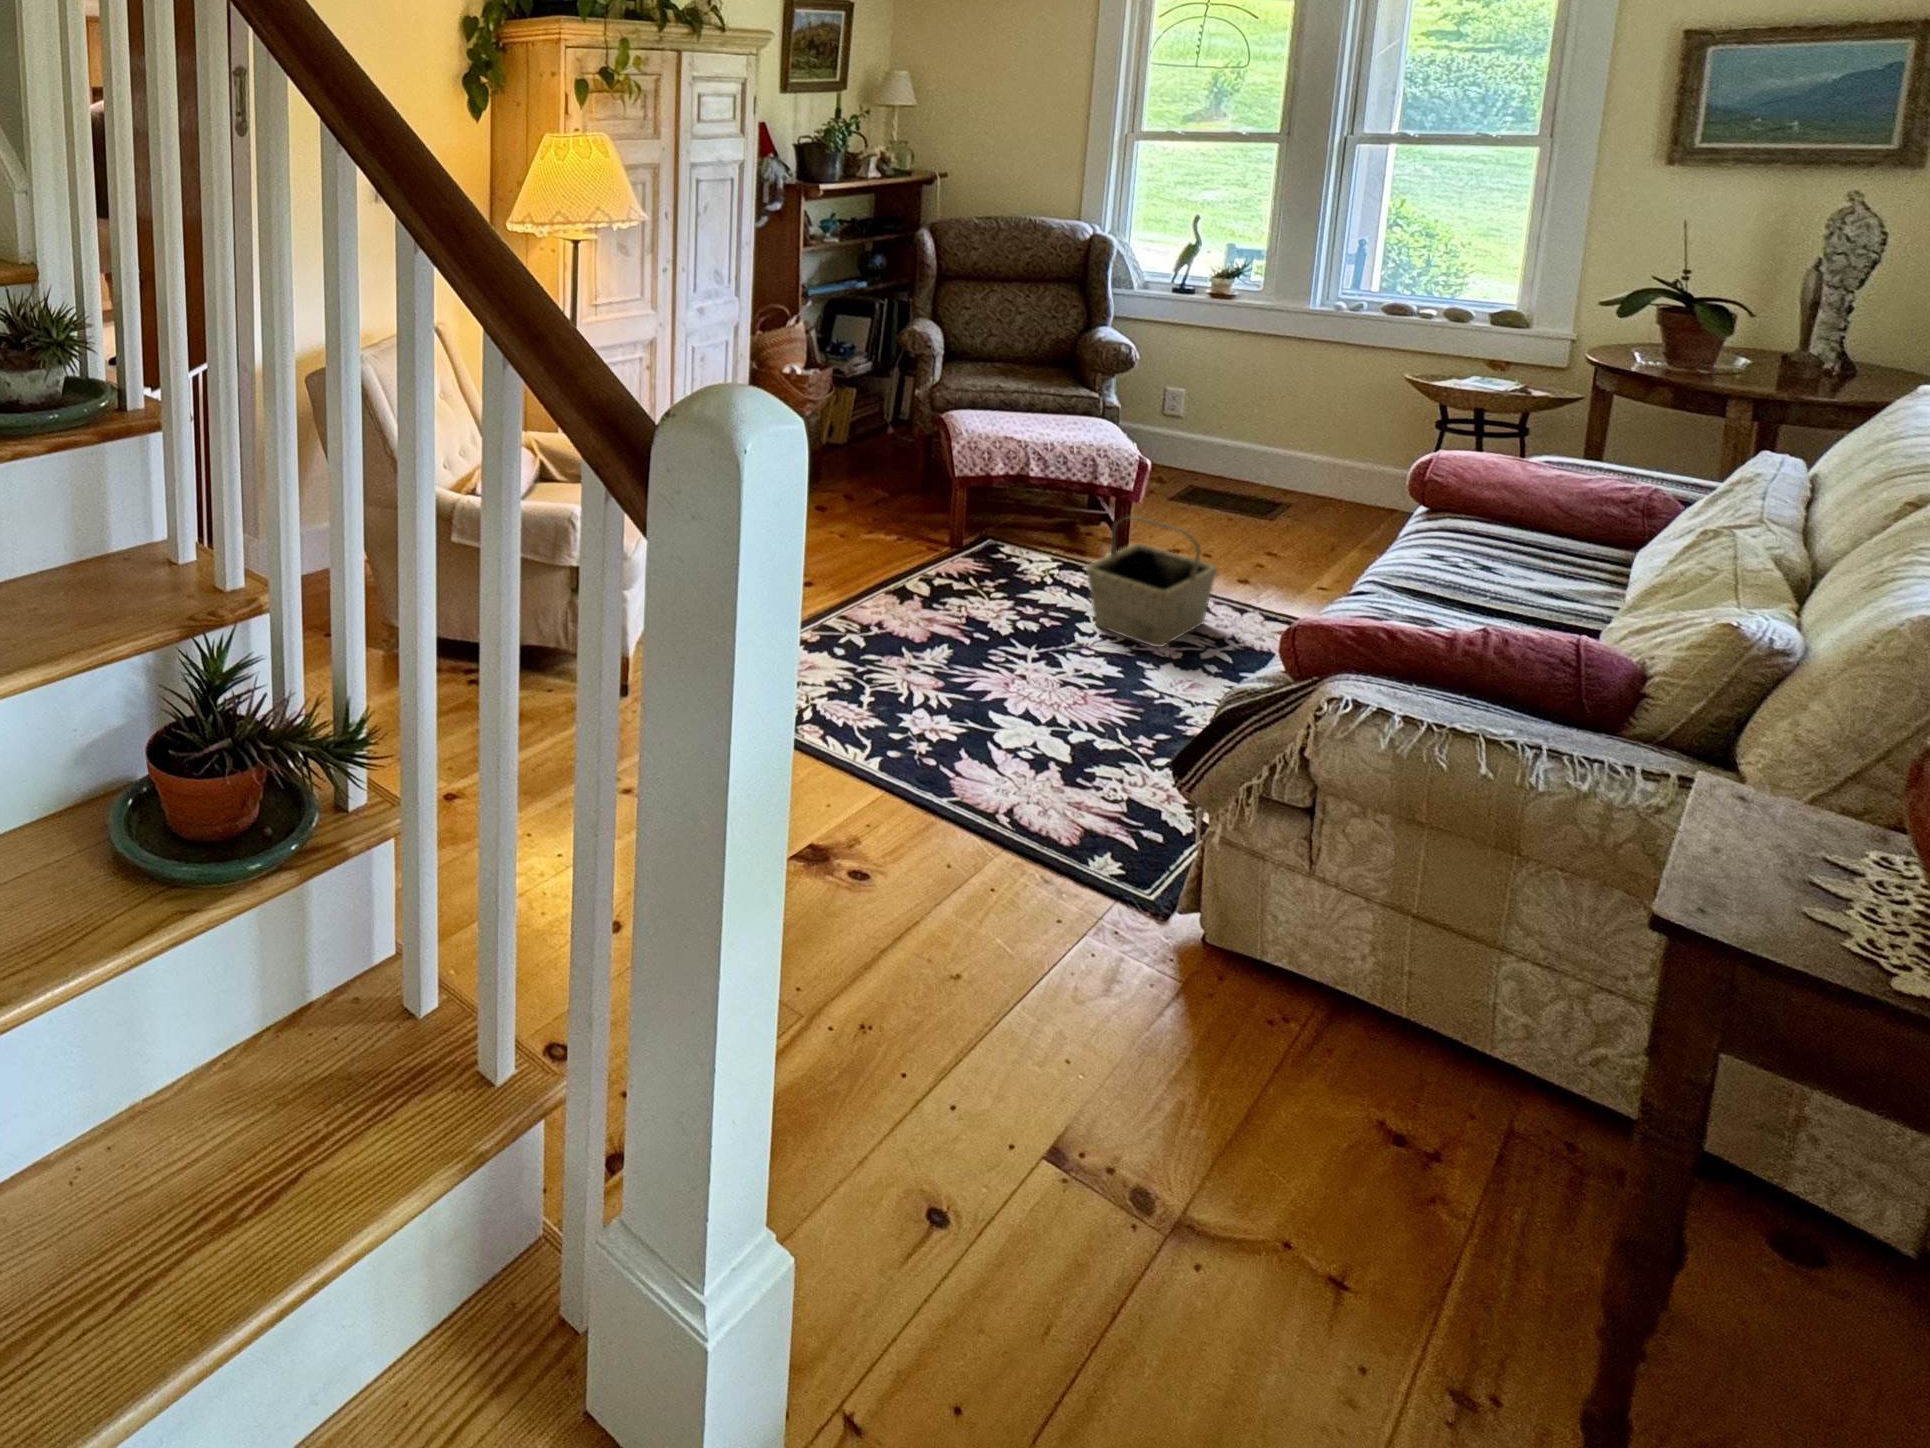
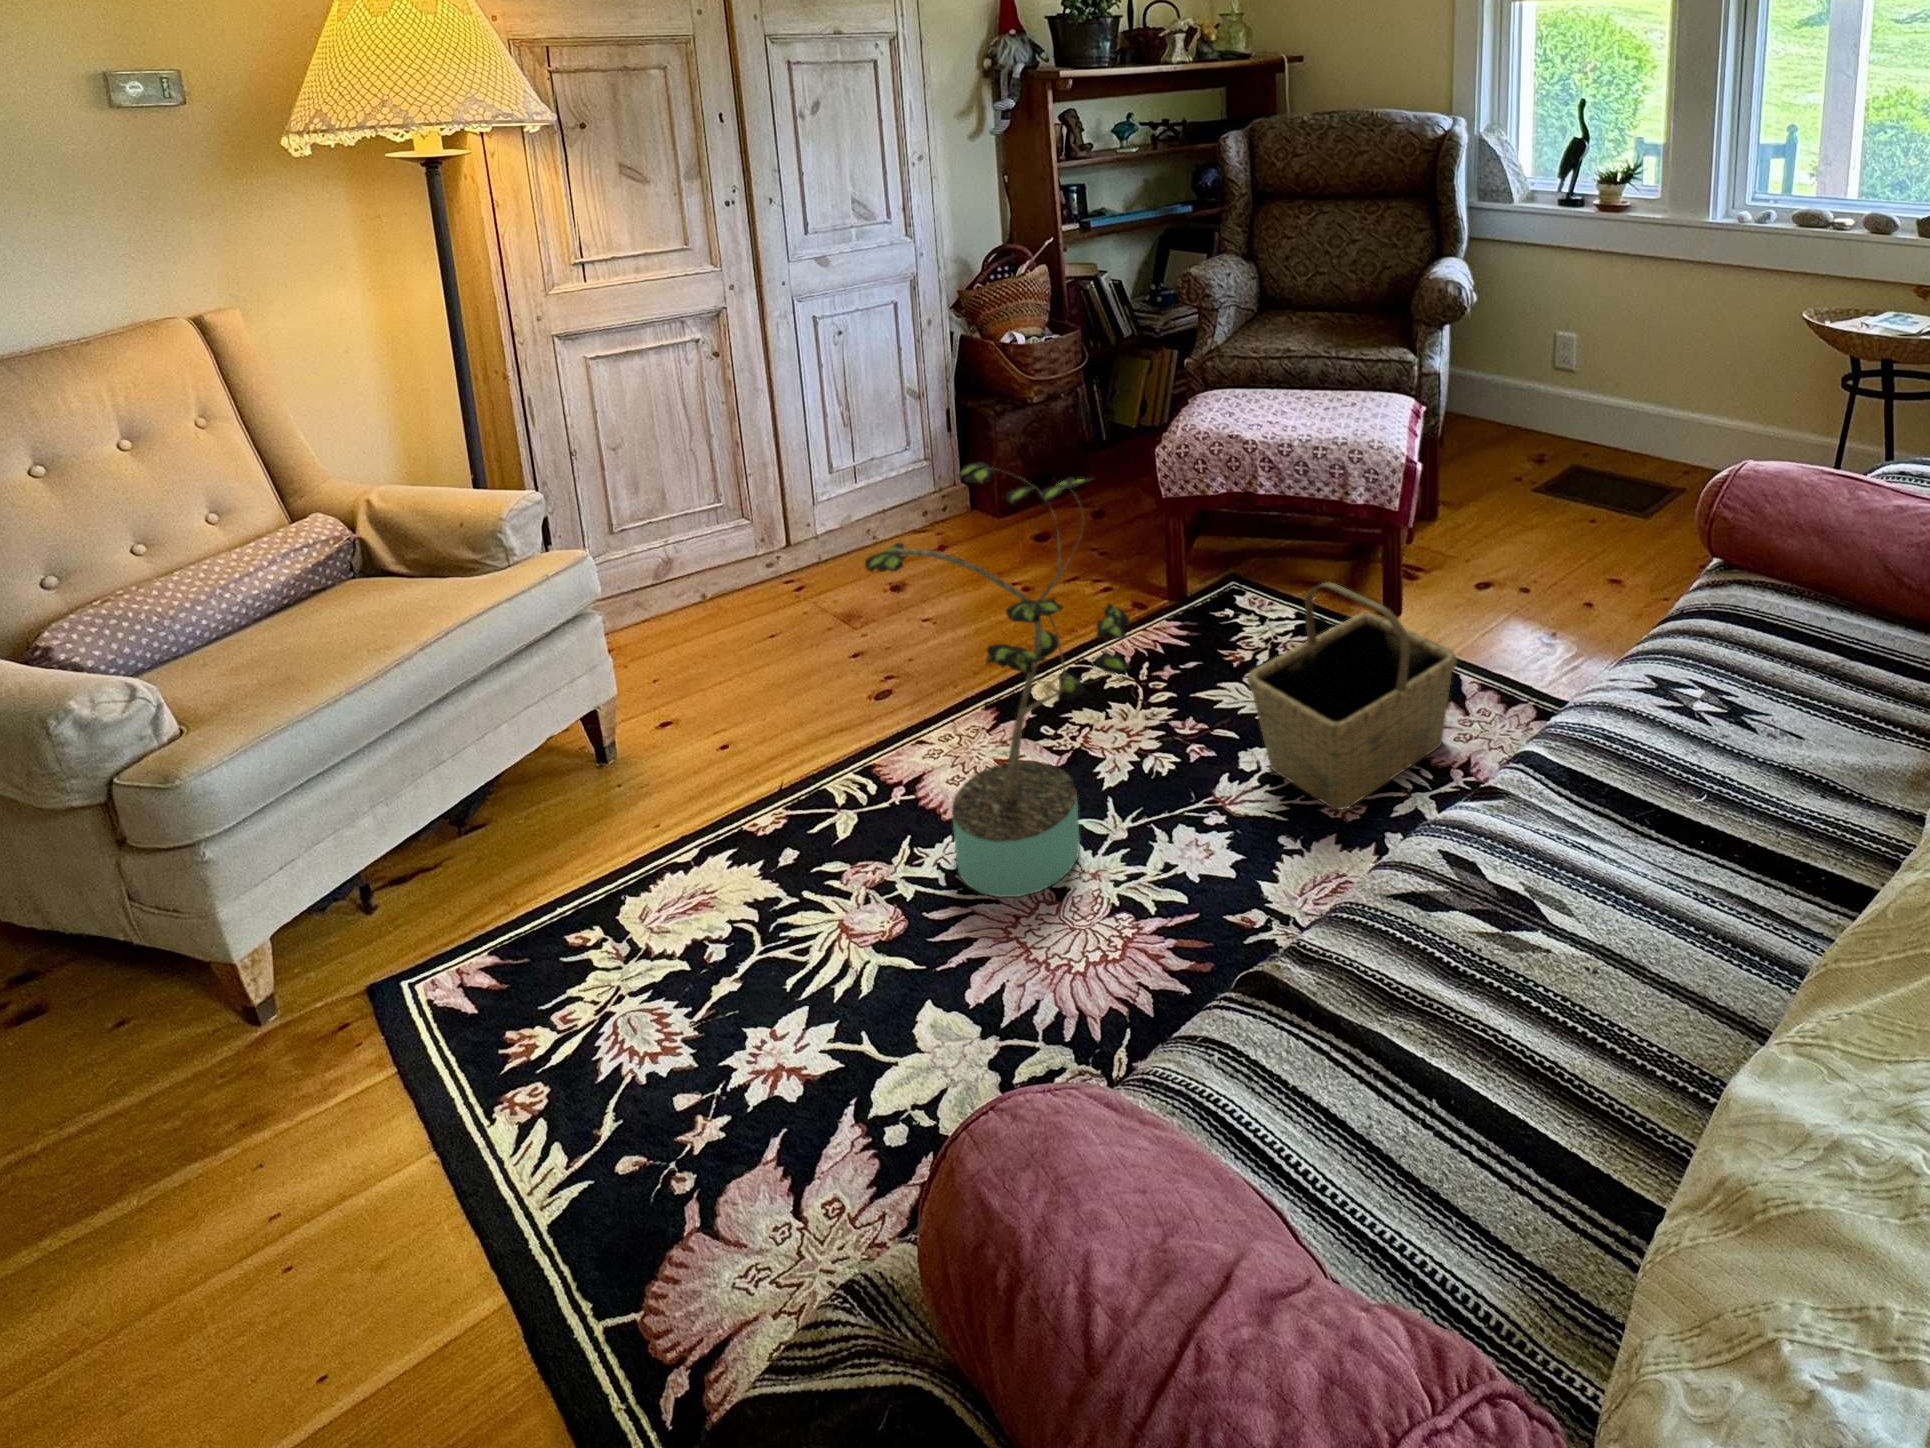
potted plant: none [929,423,1079,667] -> present [865,462,1130,897]

